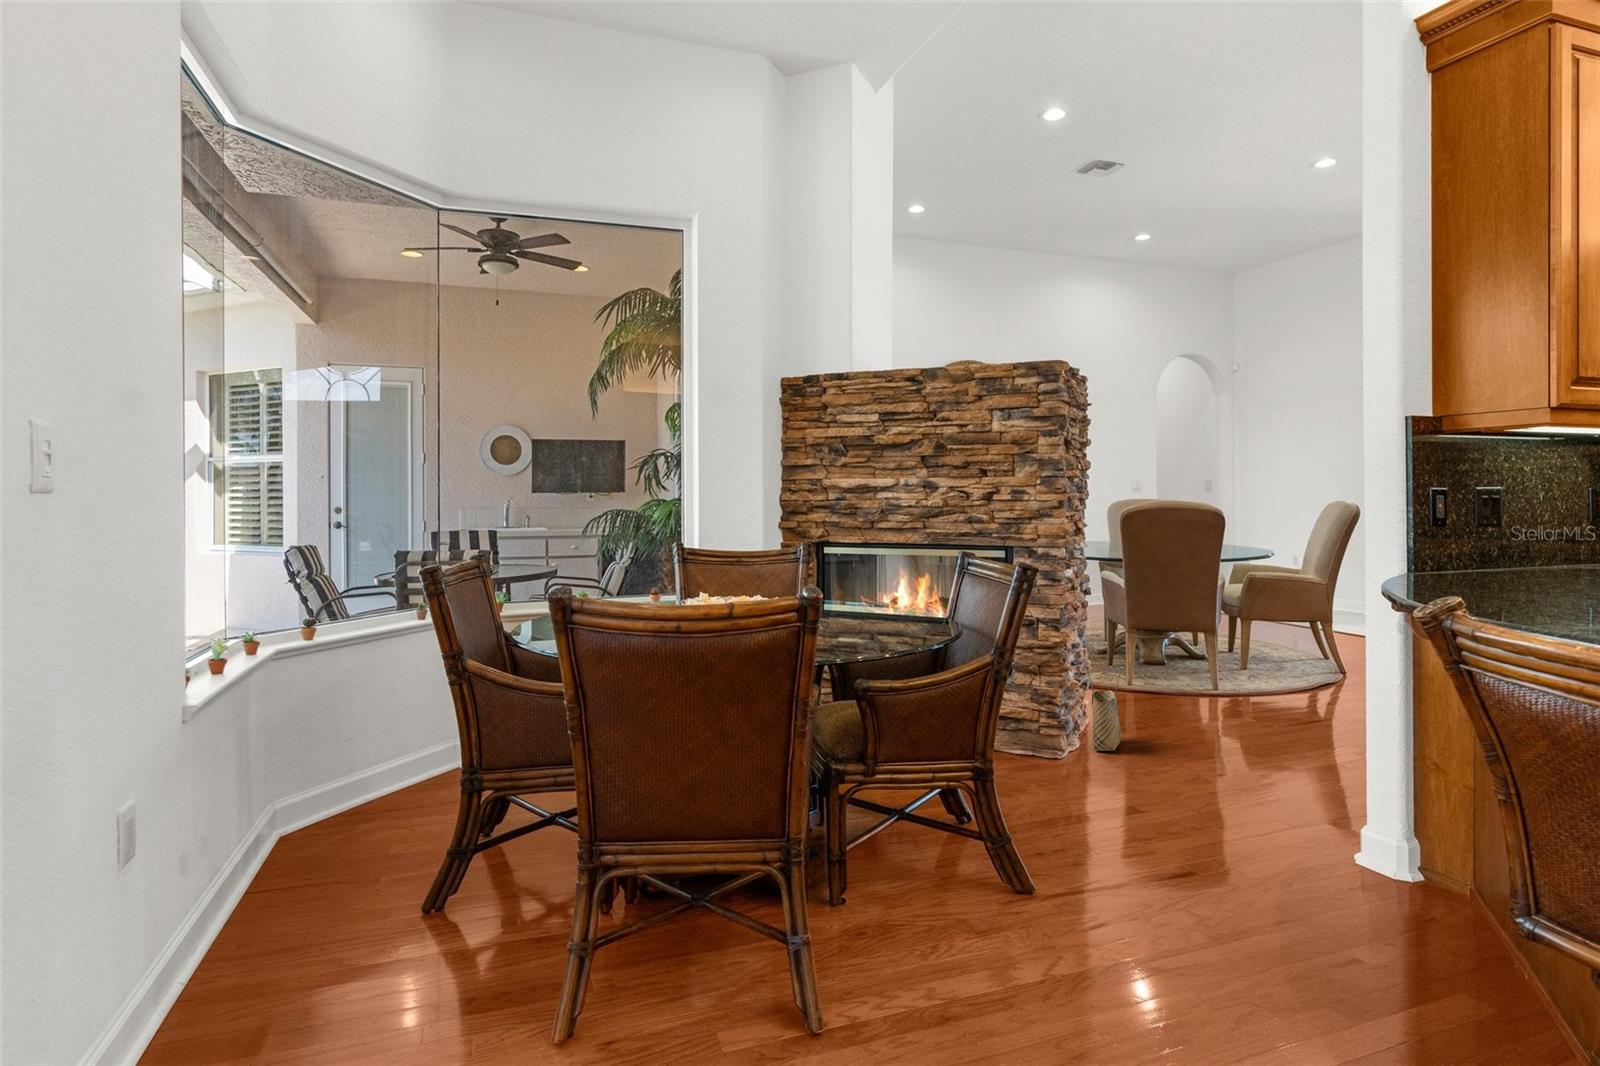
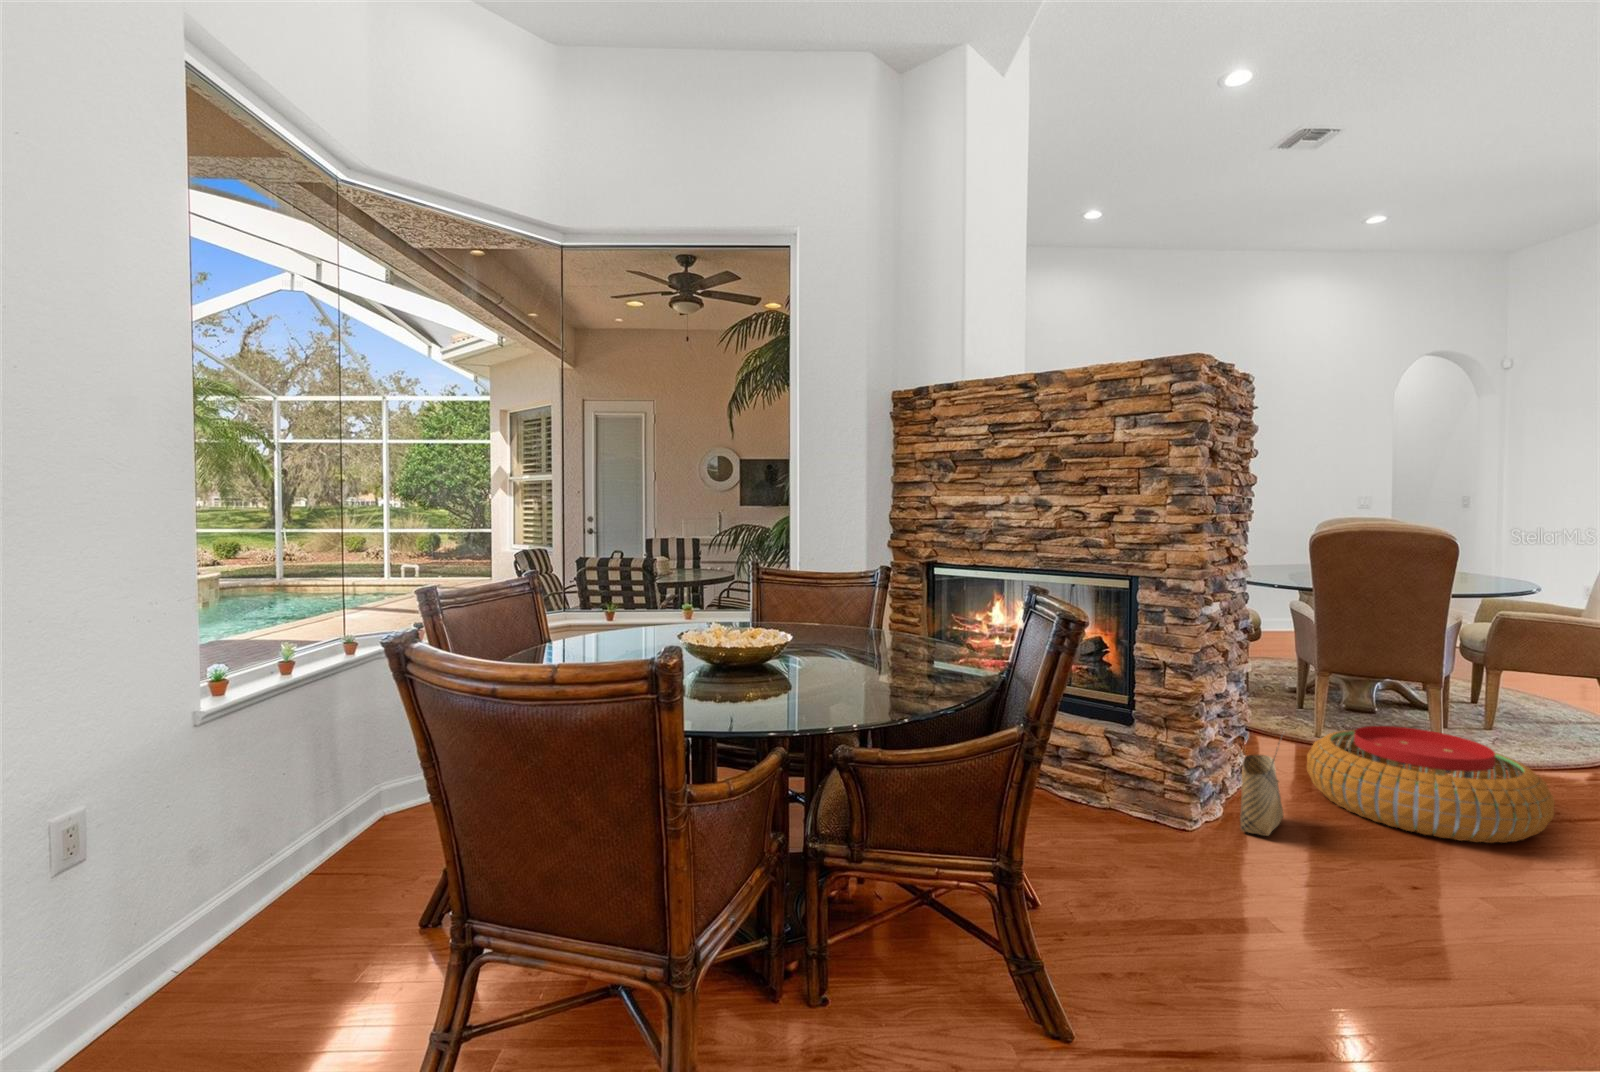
pouf: none [1130,664,1292,739] -> present [1307,726,1555,843]

